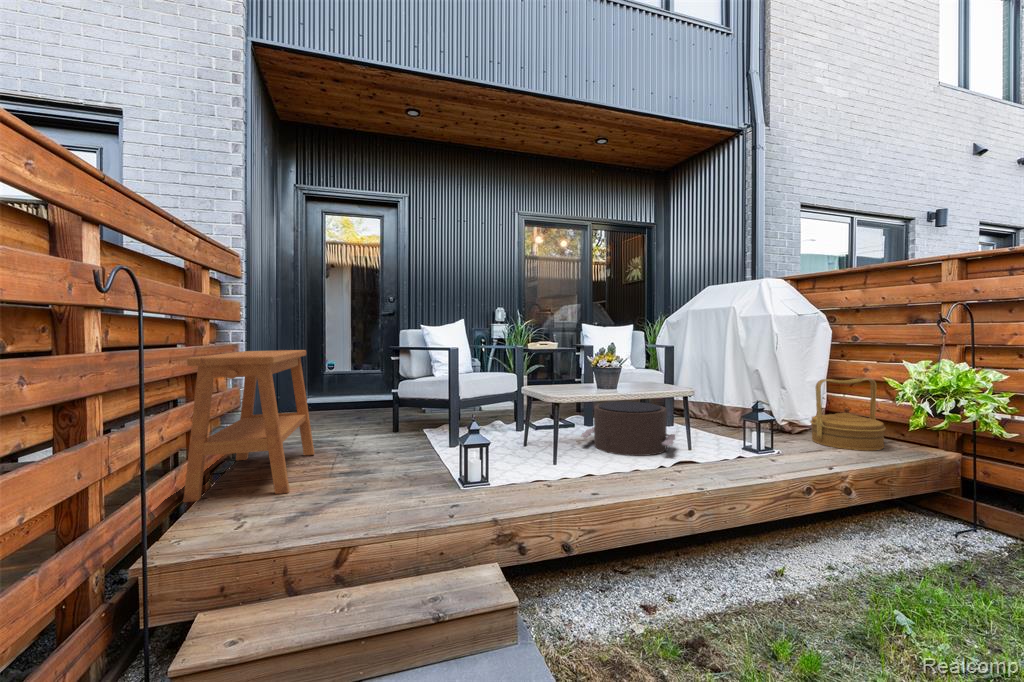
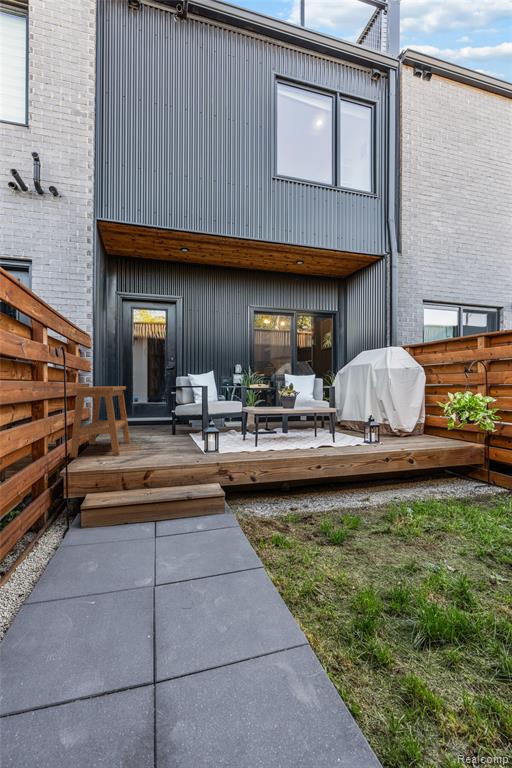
woven basket: present [810,378,886,451] -> none [407,403,444,443]
pouf: present [581,402,675,456] -> none [275,417,327,444]

